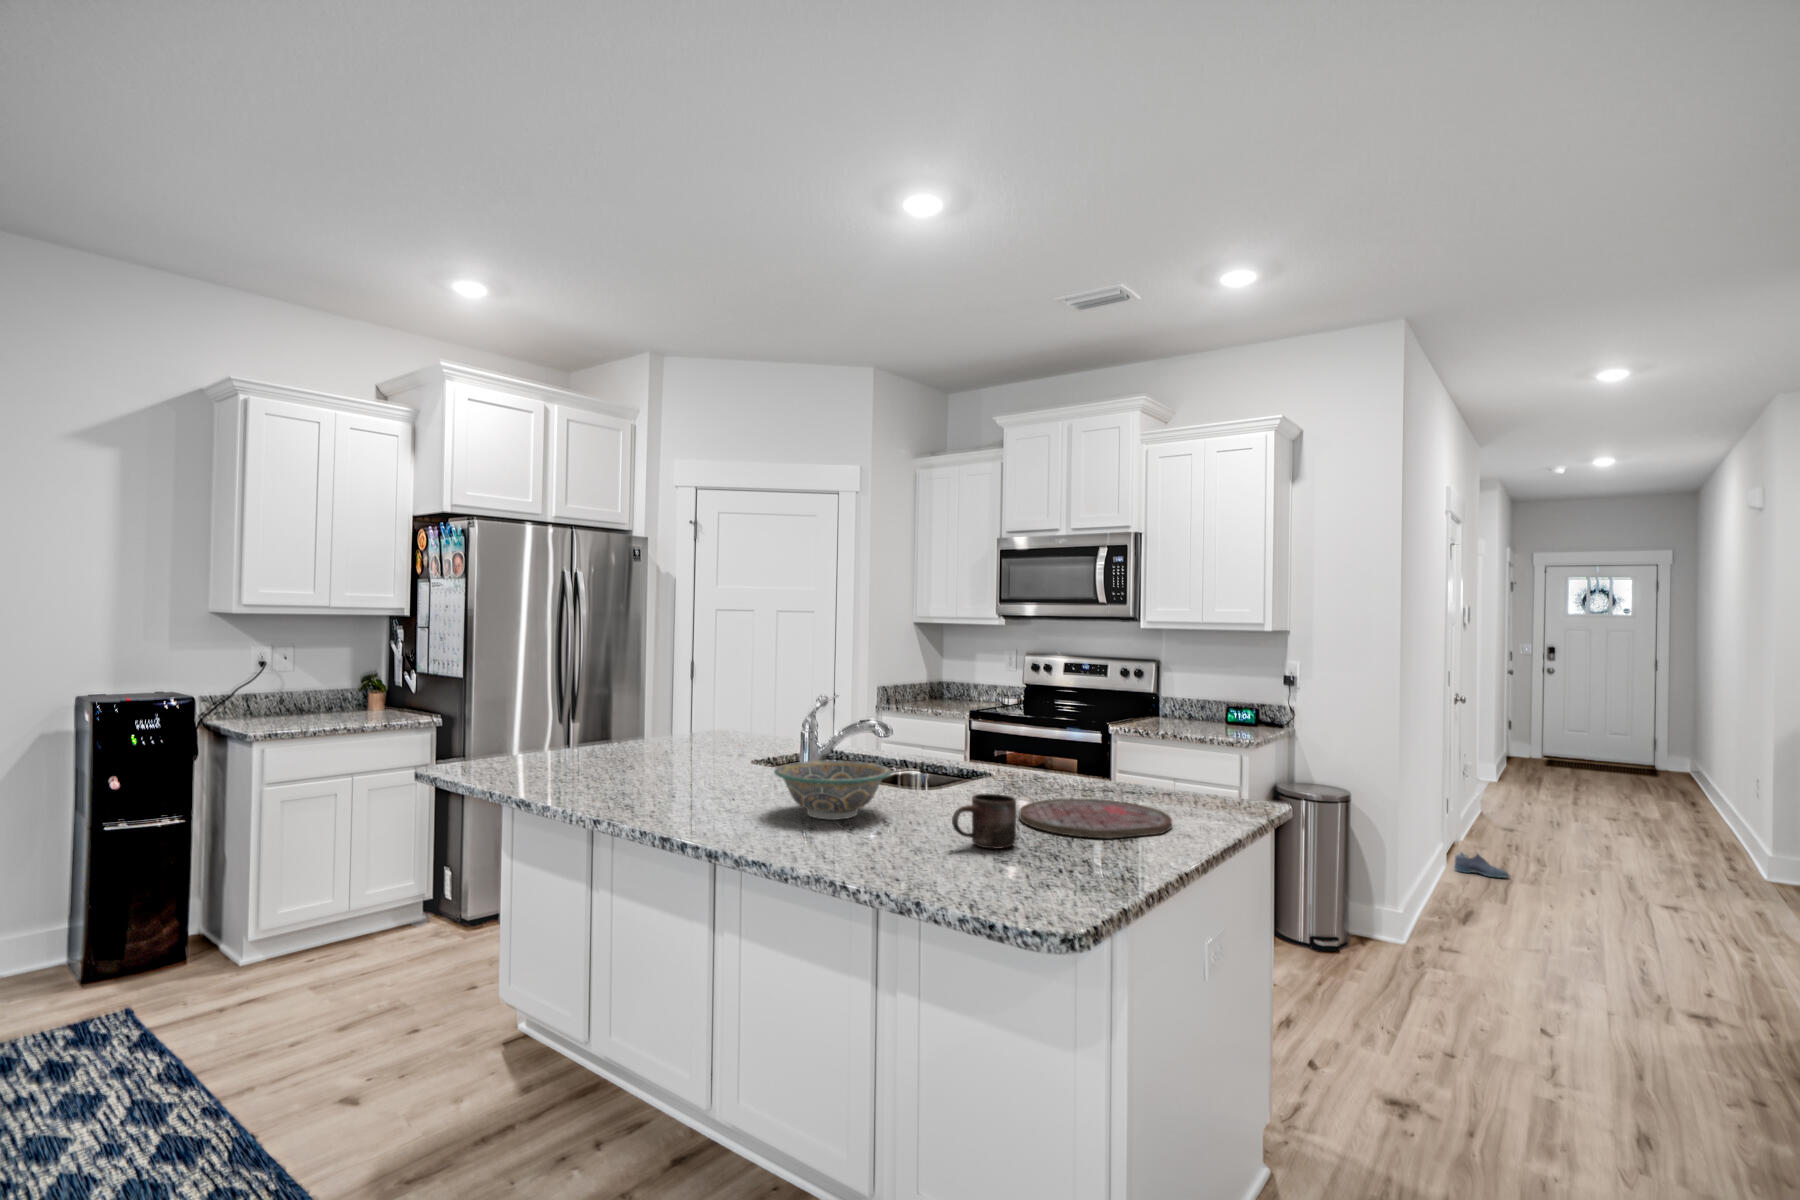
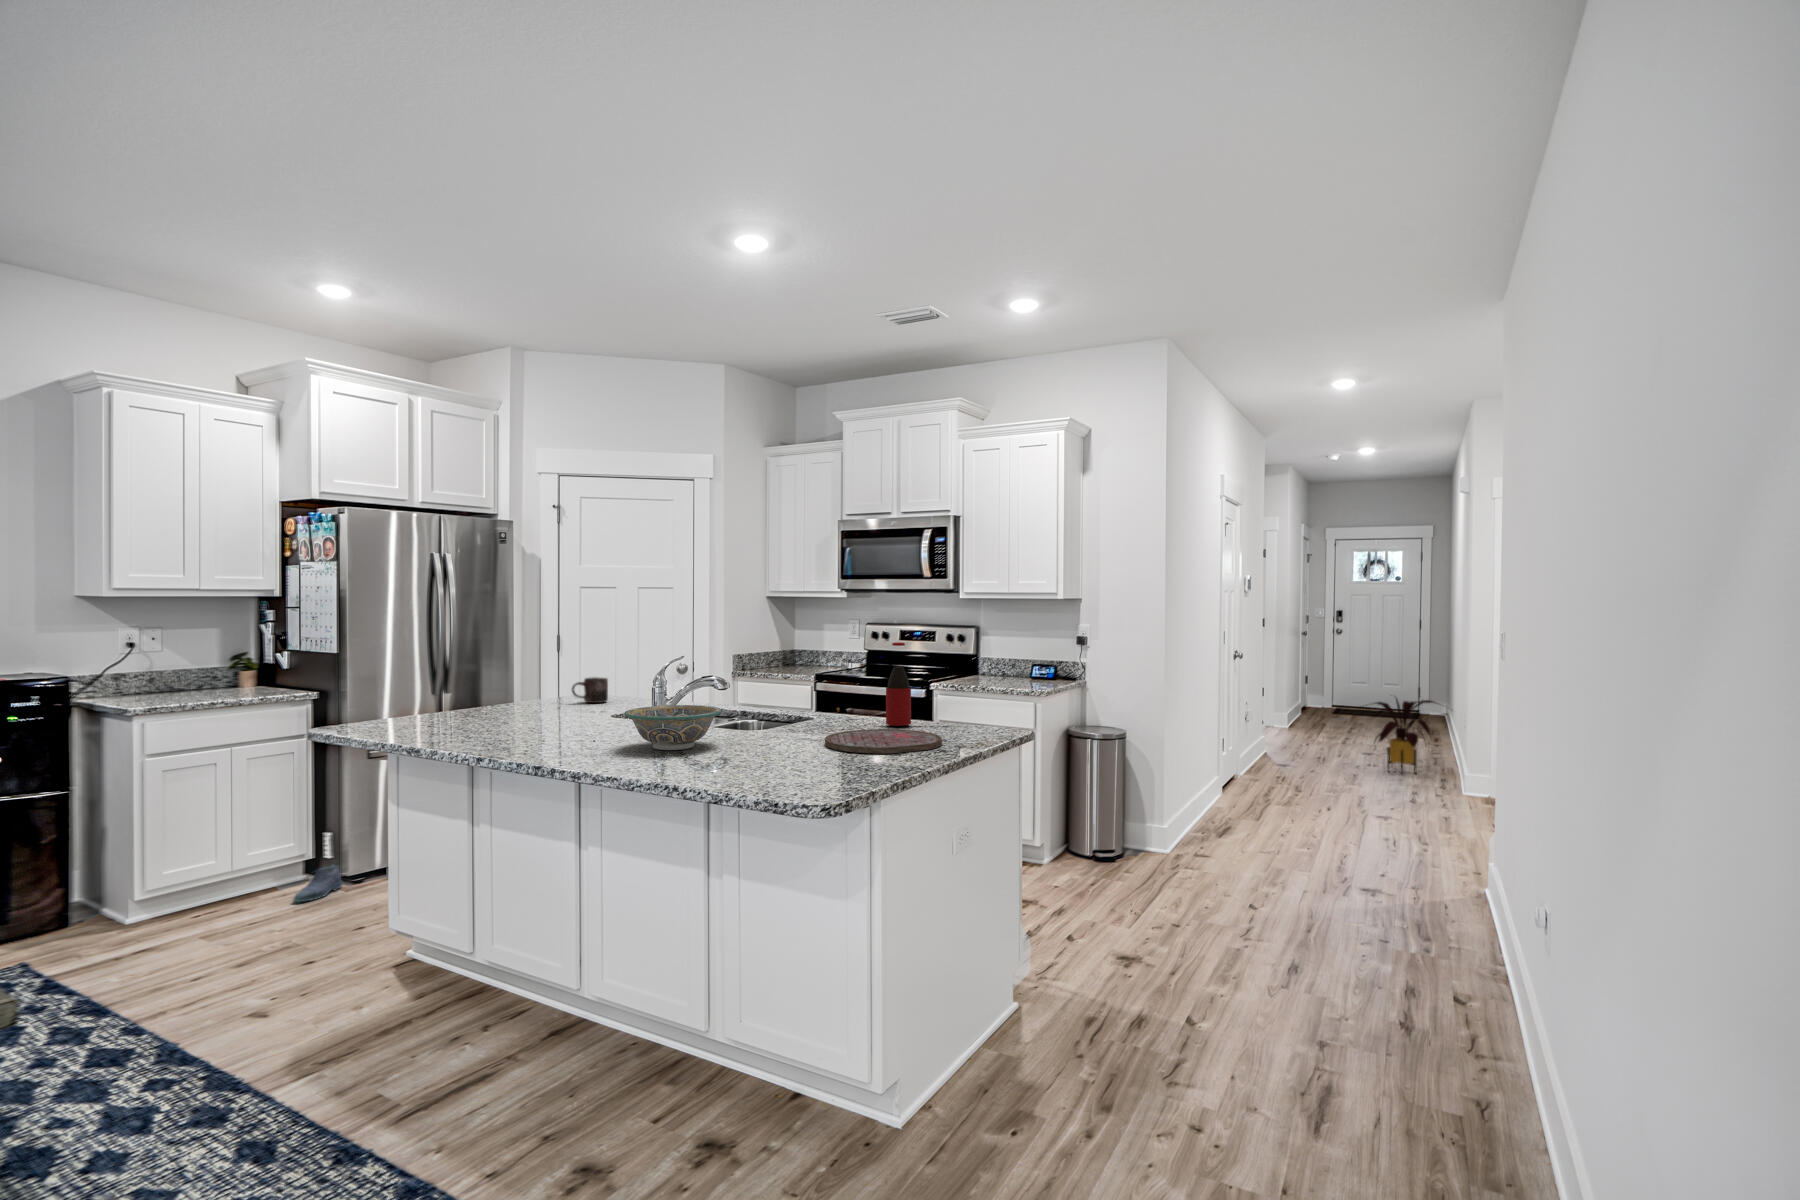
bottle: none [1085,689,1118,795] -> present [886,642,911,726]
house plant: none [1613,752,1742,851] -> present [1375,699,1442,774]
mug: present [952,794,1016,848] -> present [572,677,608,703]
shoe: present [1454,853,1509,878] -> present [293,865,342,902]

